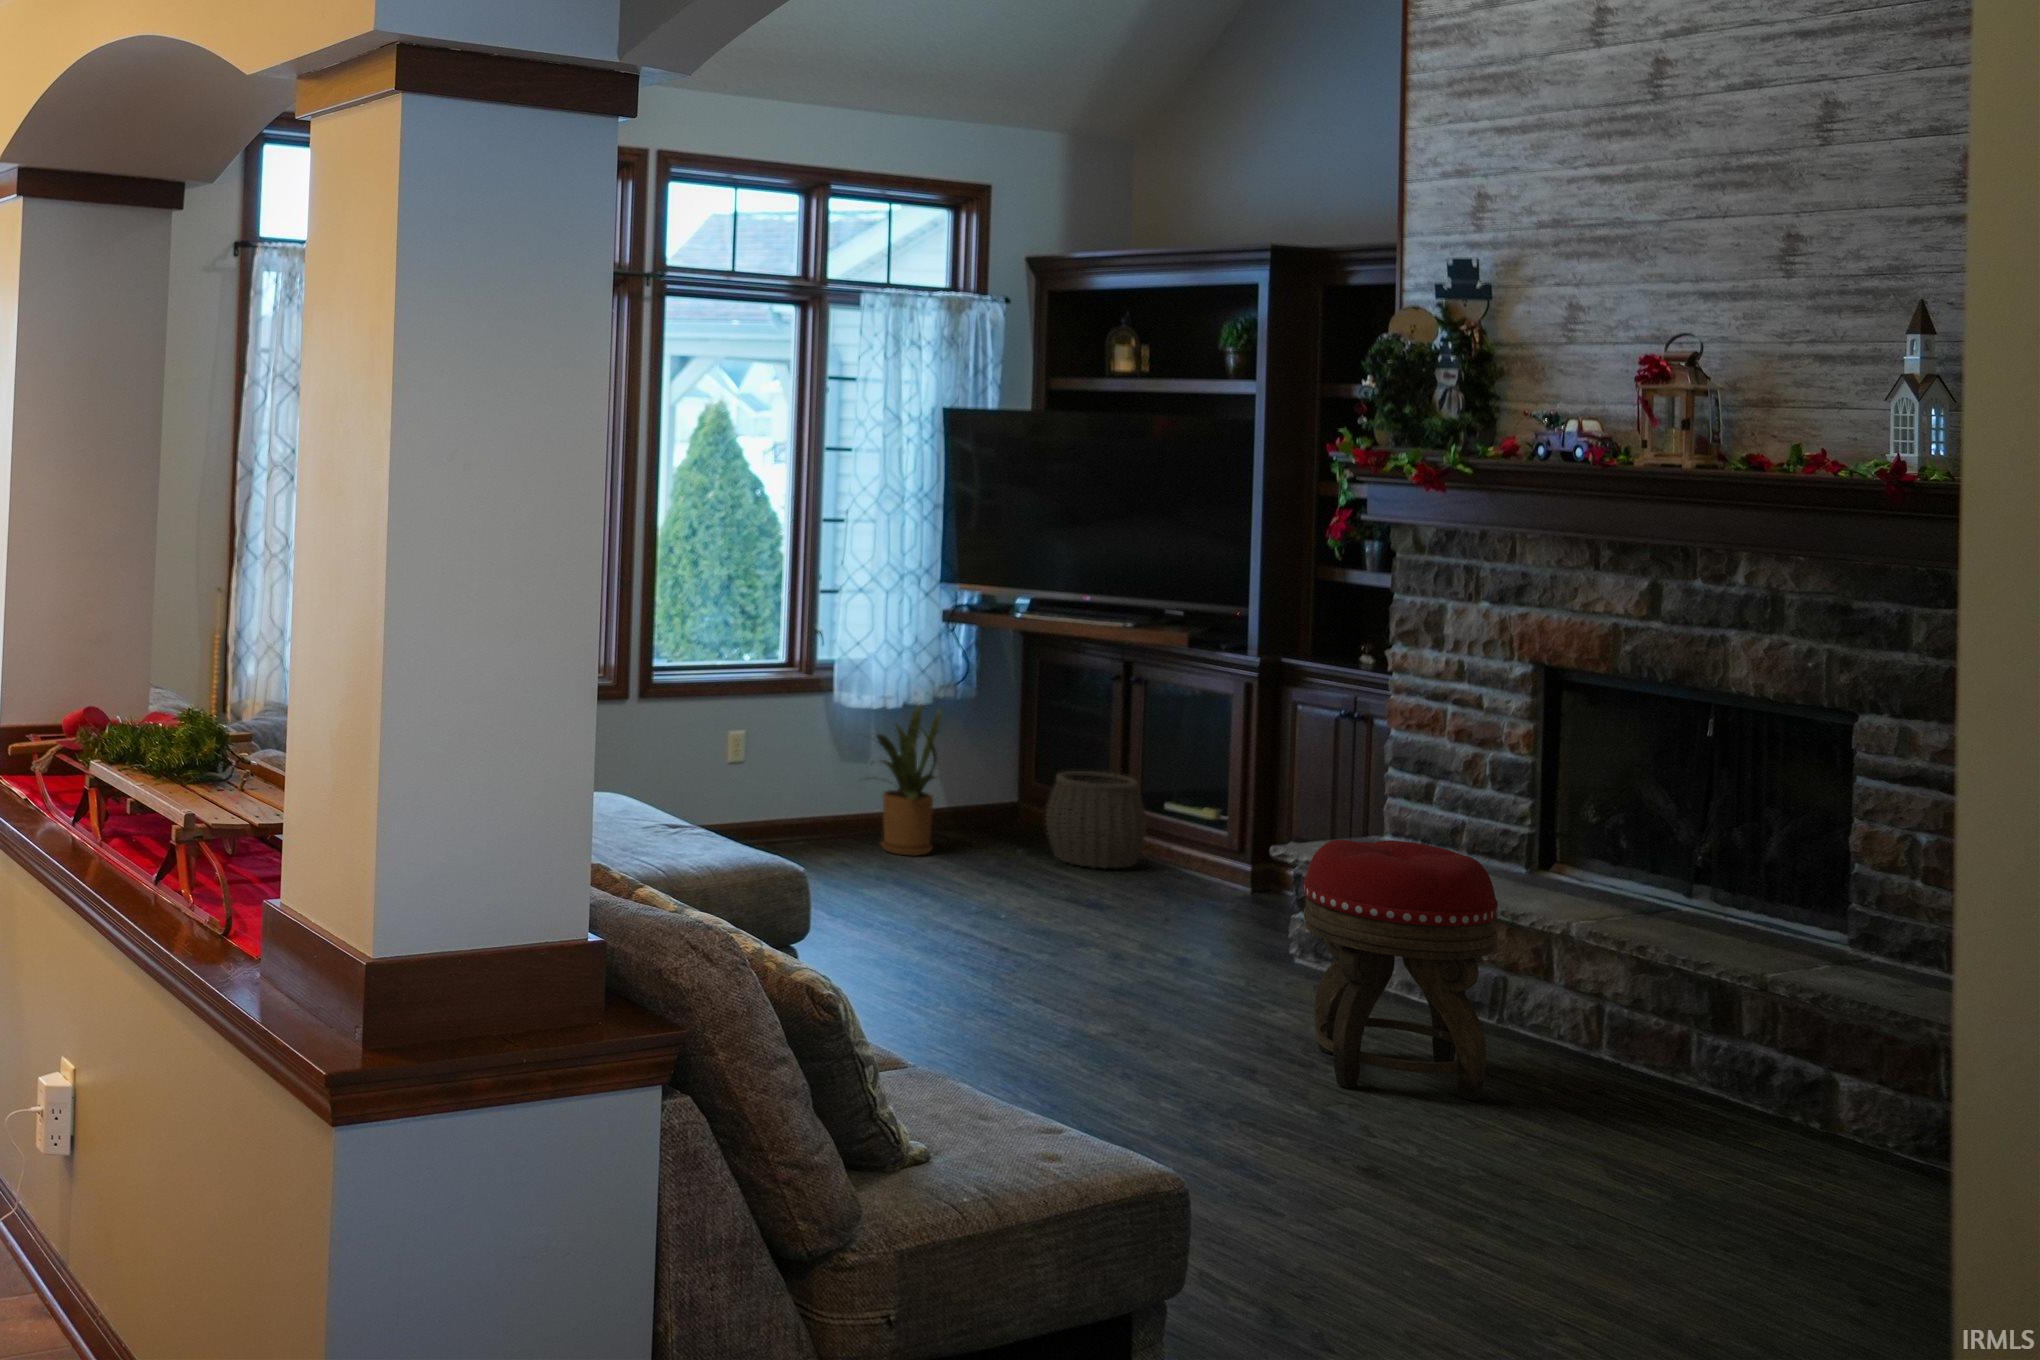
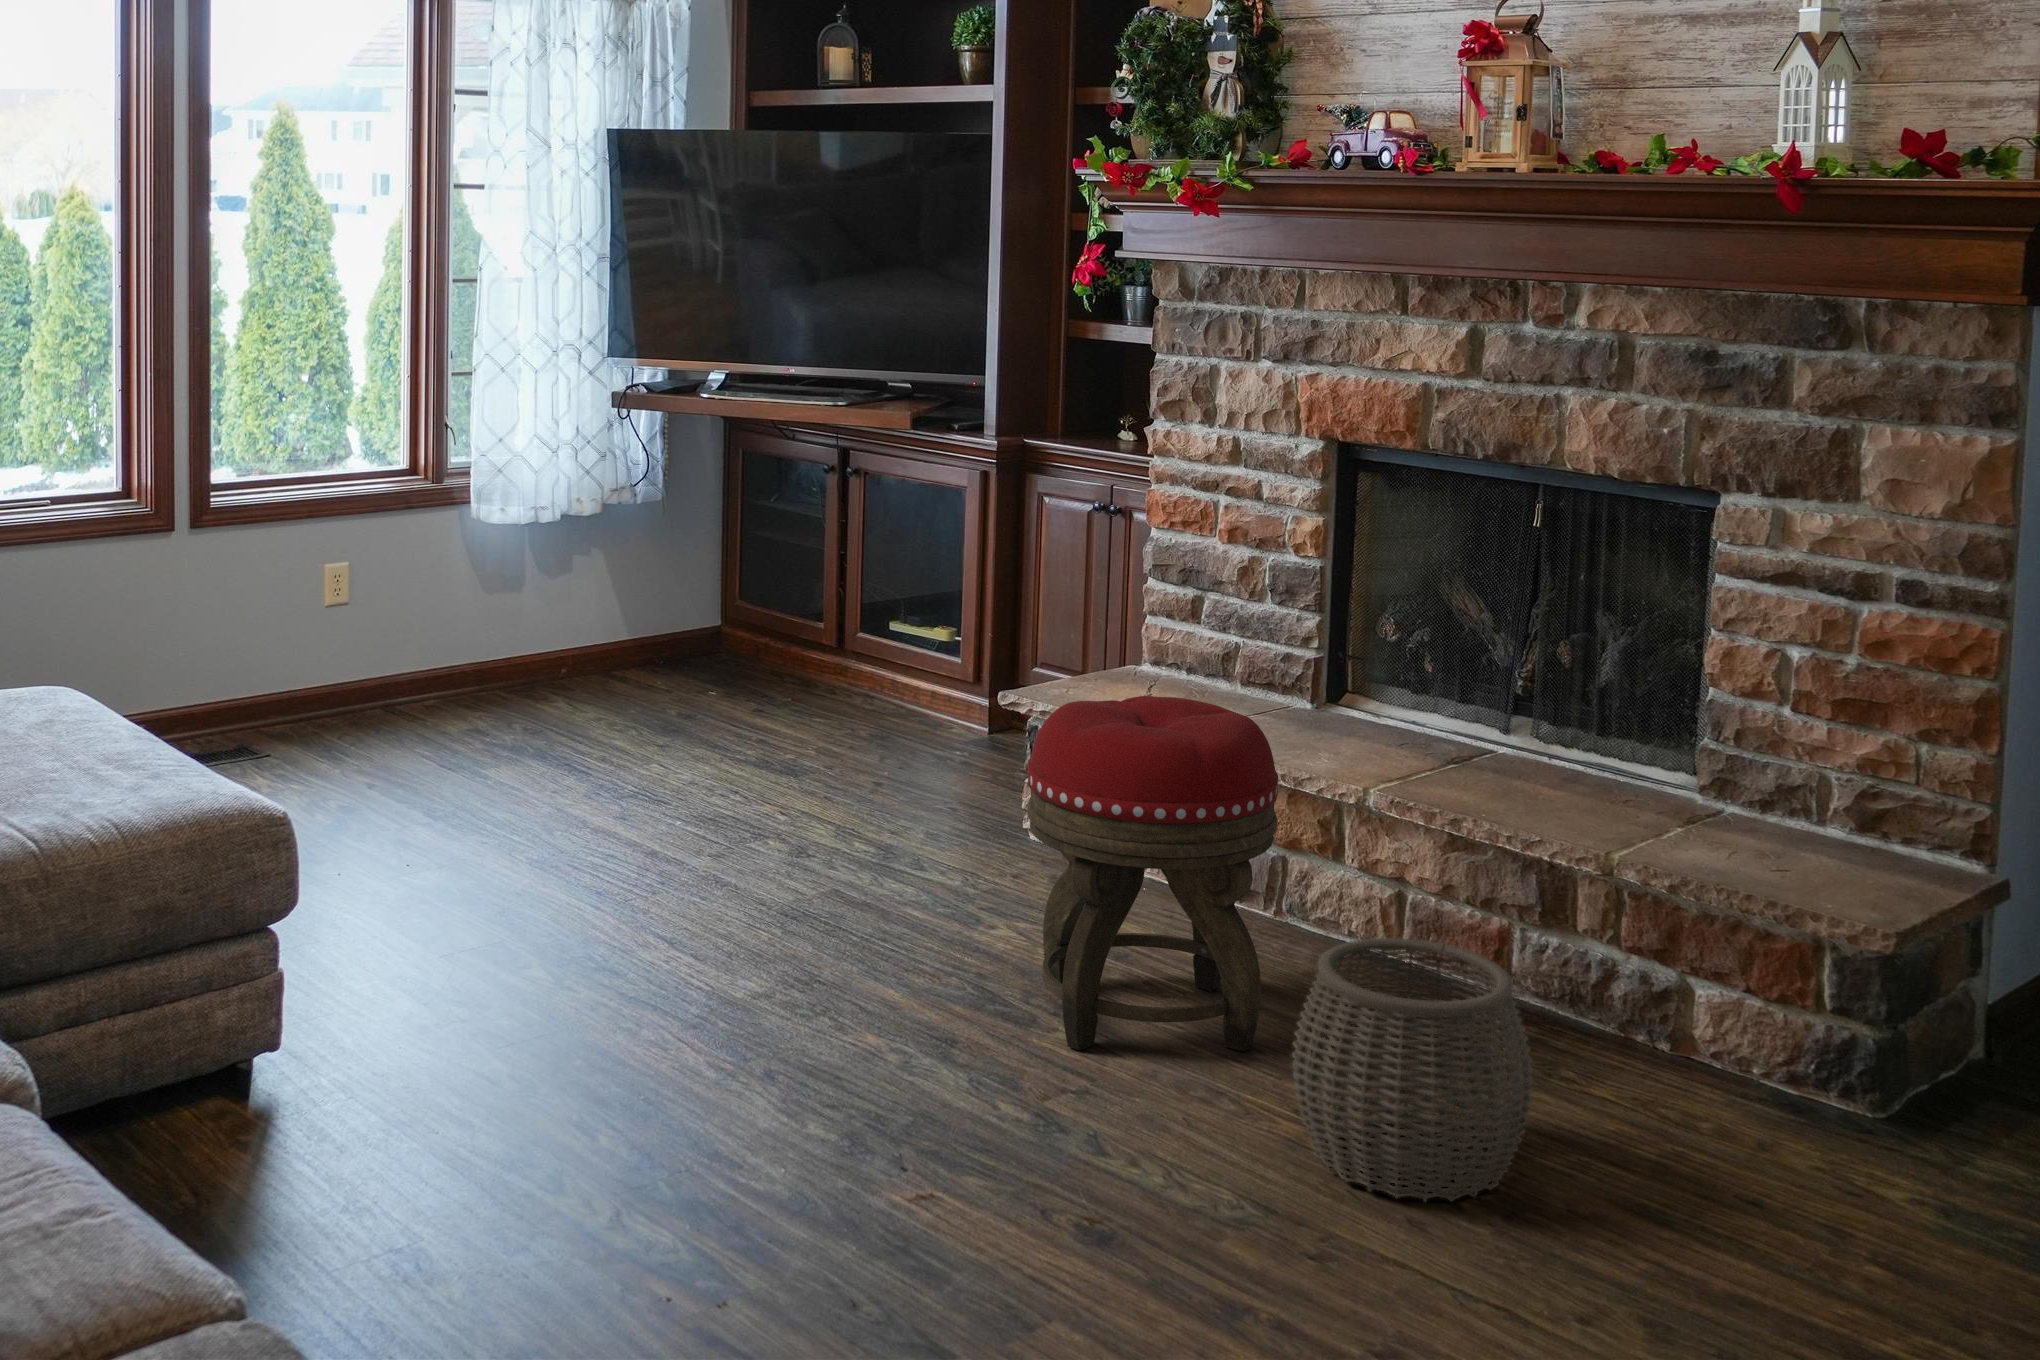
house plant: present [859,704,942,856] -> none [494,516,614,716]
woven basket: present [1045,771,1146,869] -> present [1292,938,1533,1202]

